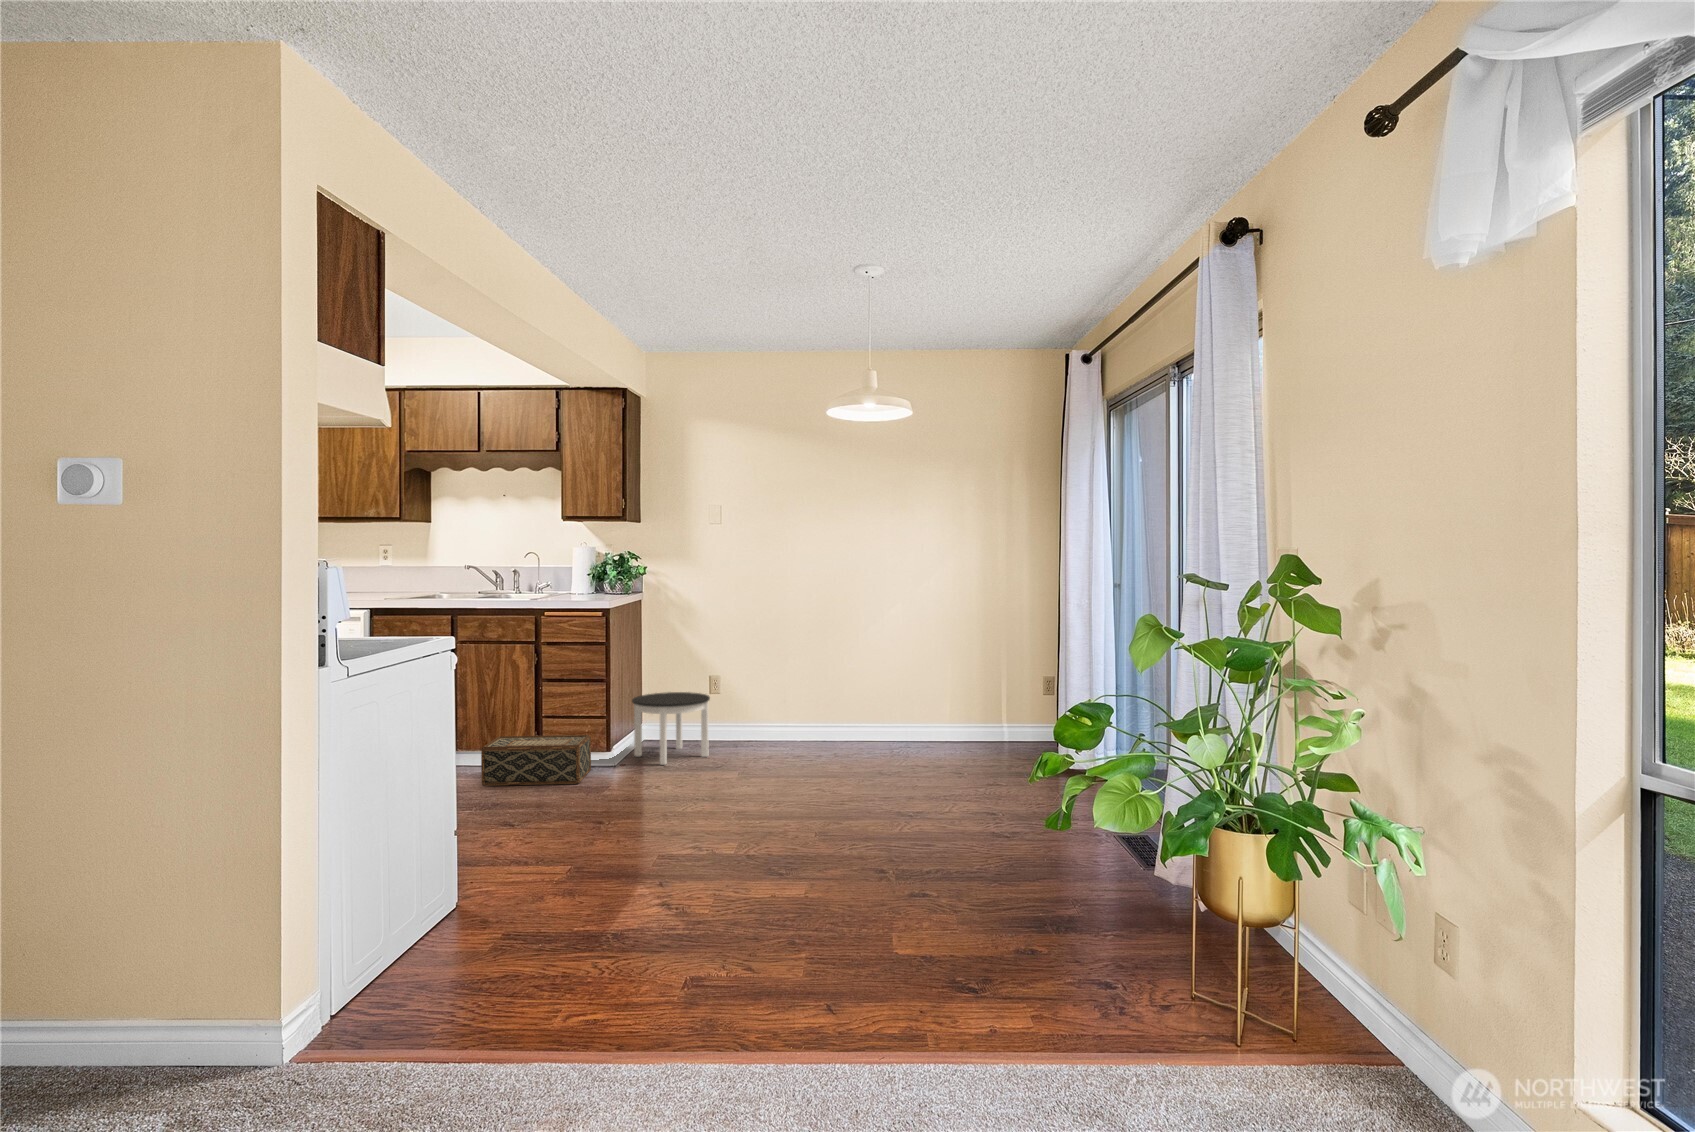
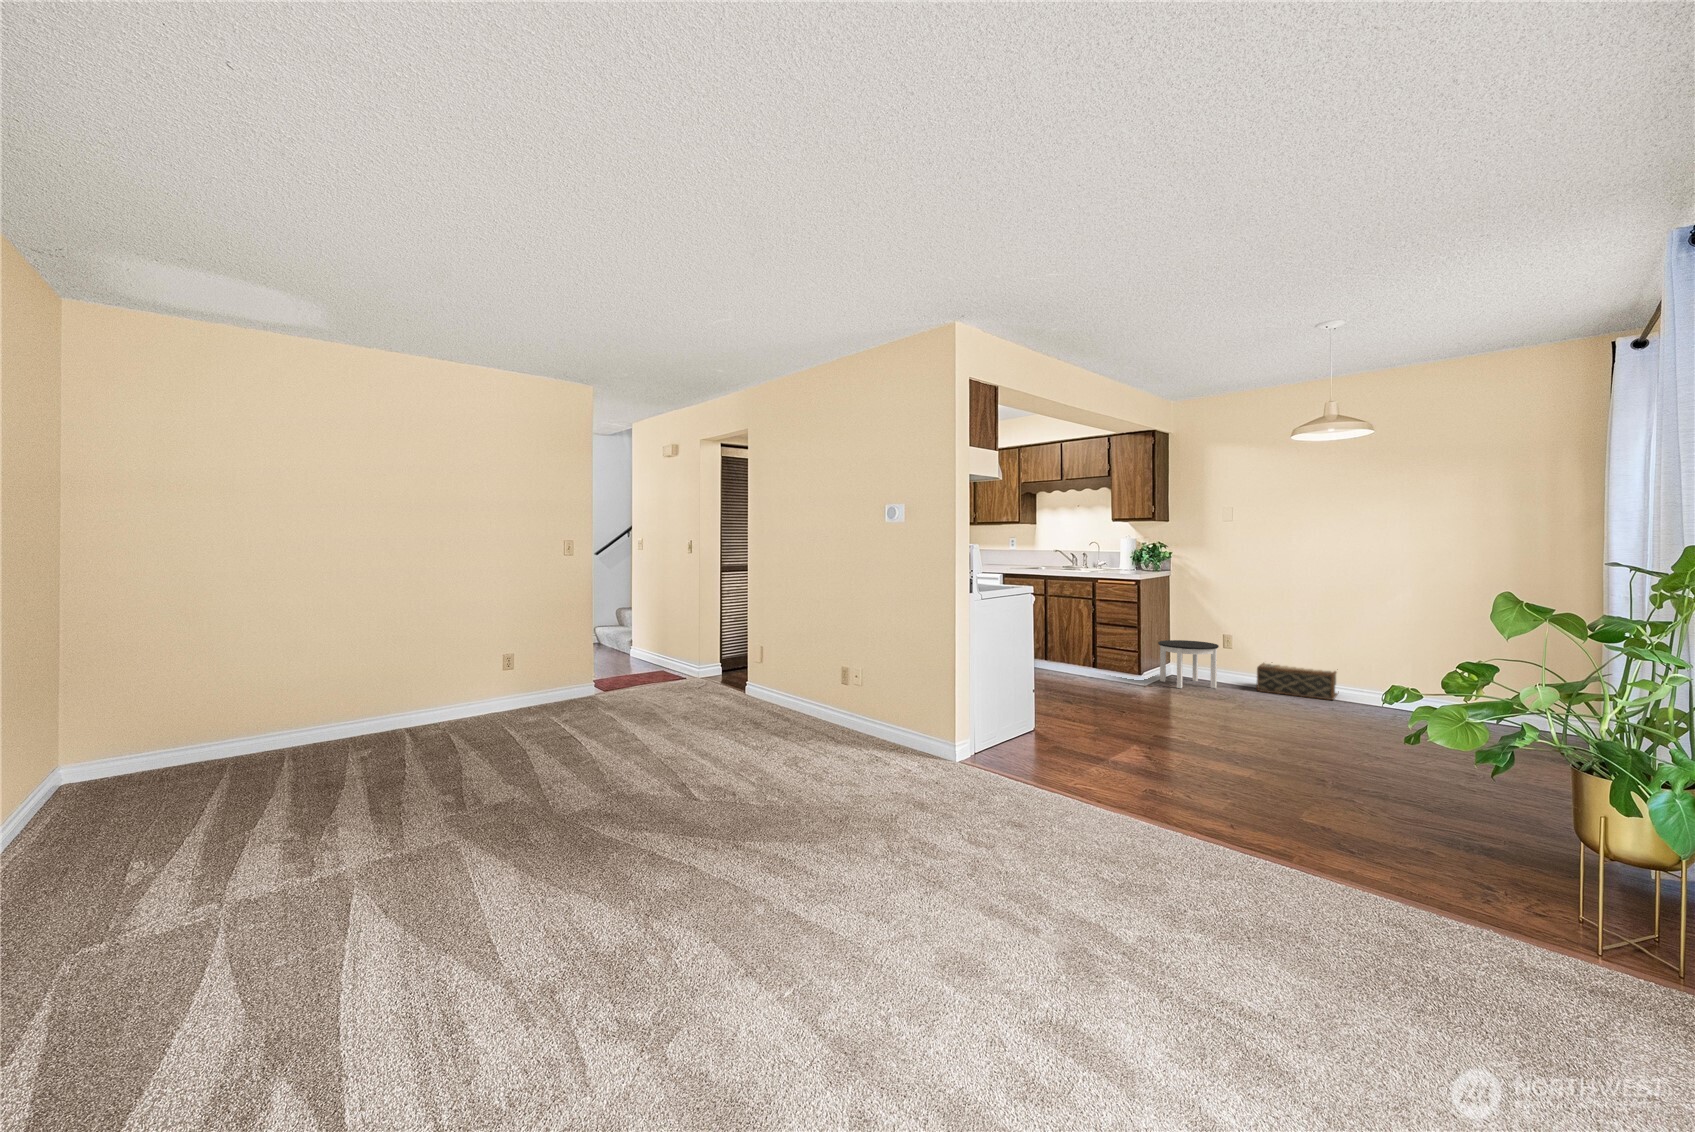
woven basket: present [481,735,591,786] -> present [1257,663,1338,700]

